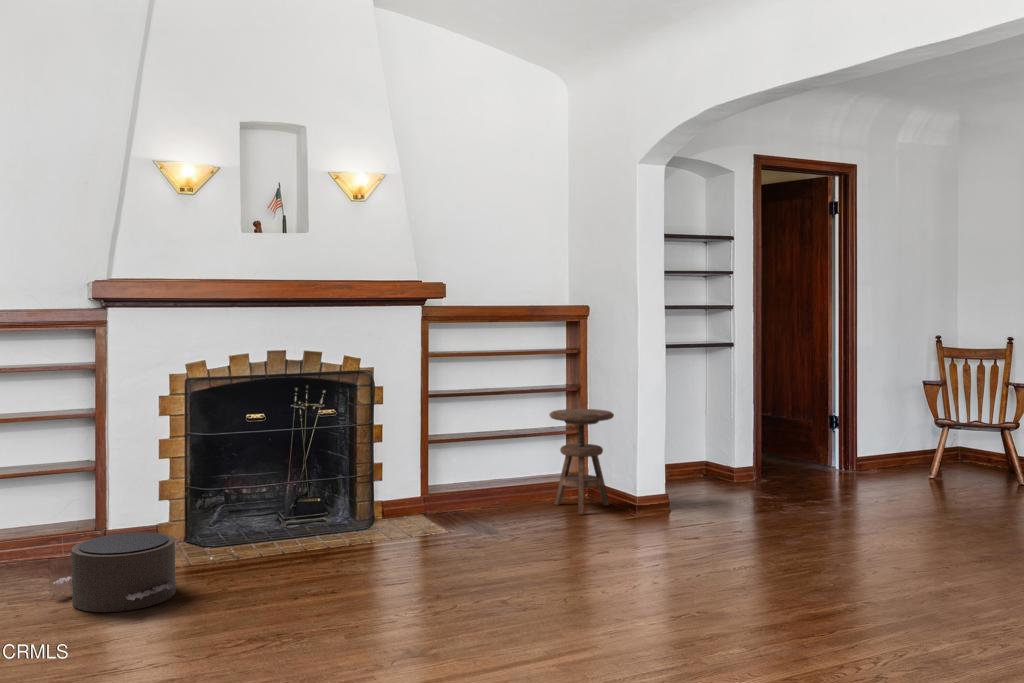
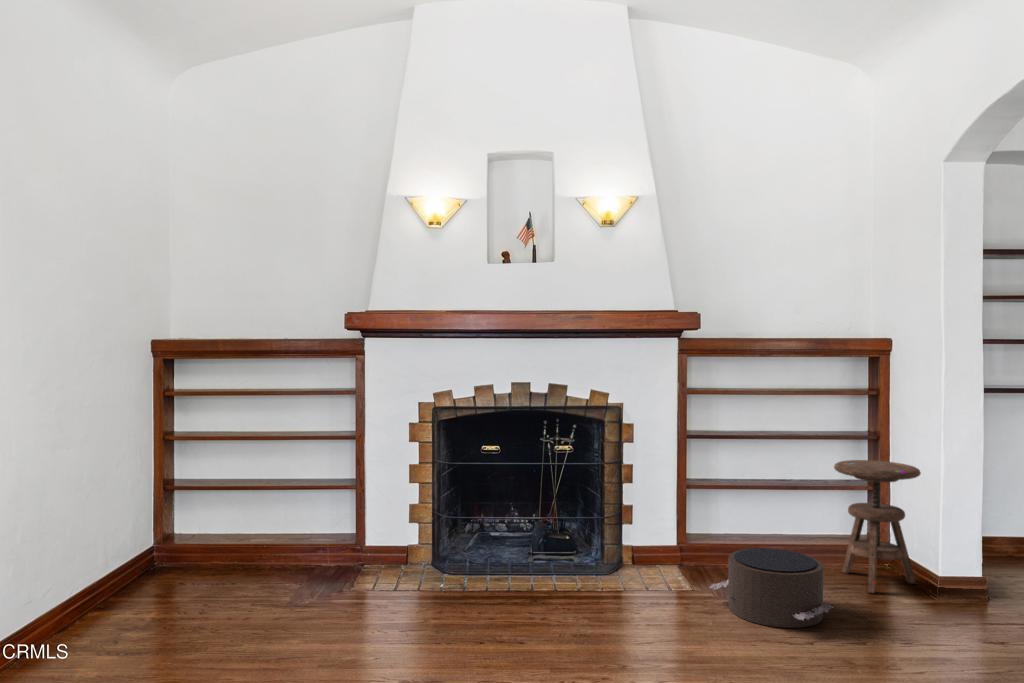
pouf: present [53,532,177,612] -> present [709,548,834,628]

